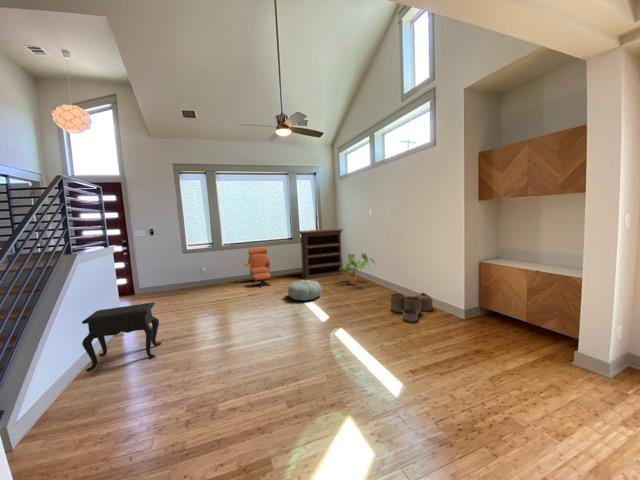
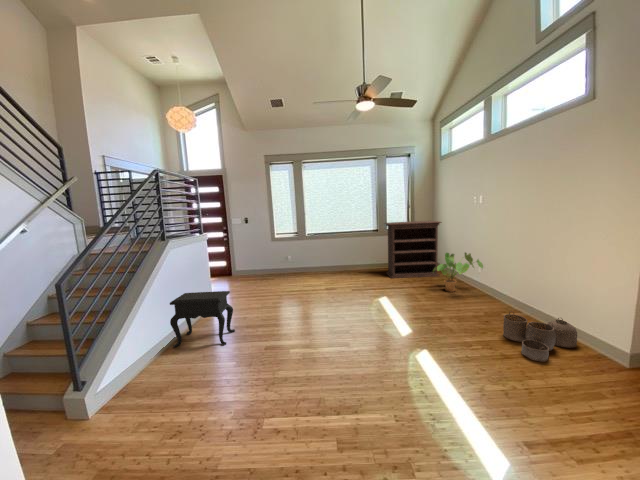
lounge chair: present [245,248,273,288] -> none [326,240,355,283]
pouf: present [288,280,322,300] -> none [366,280,407,305]

